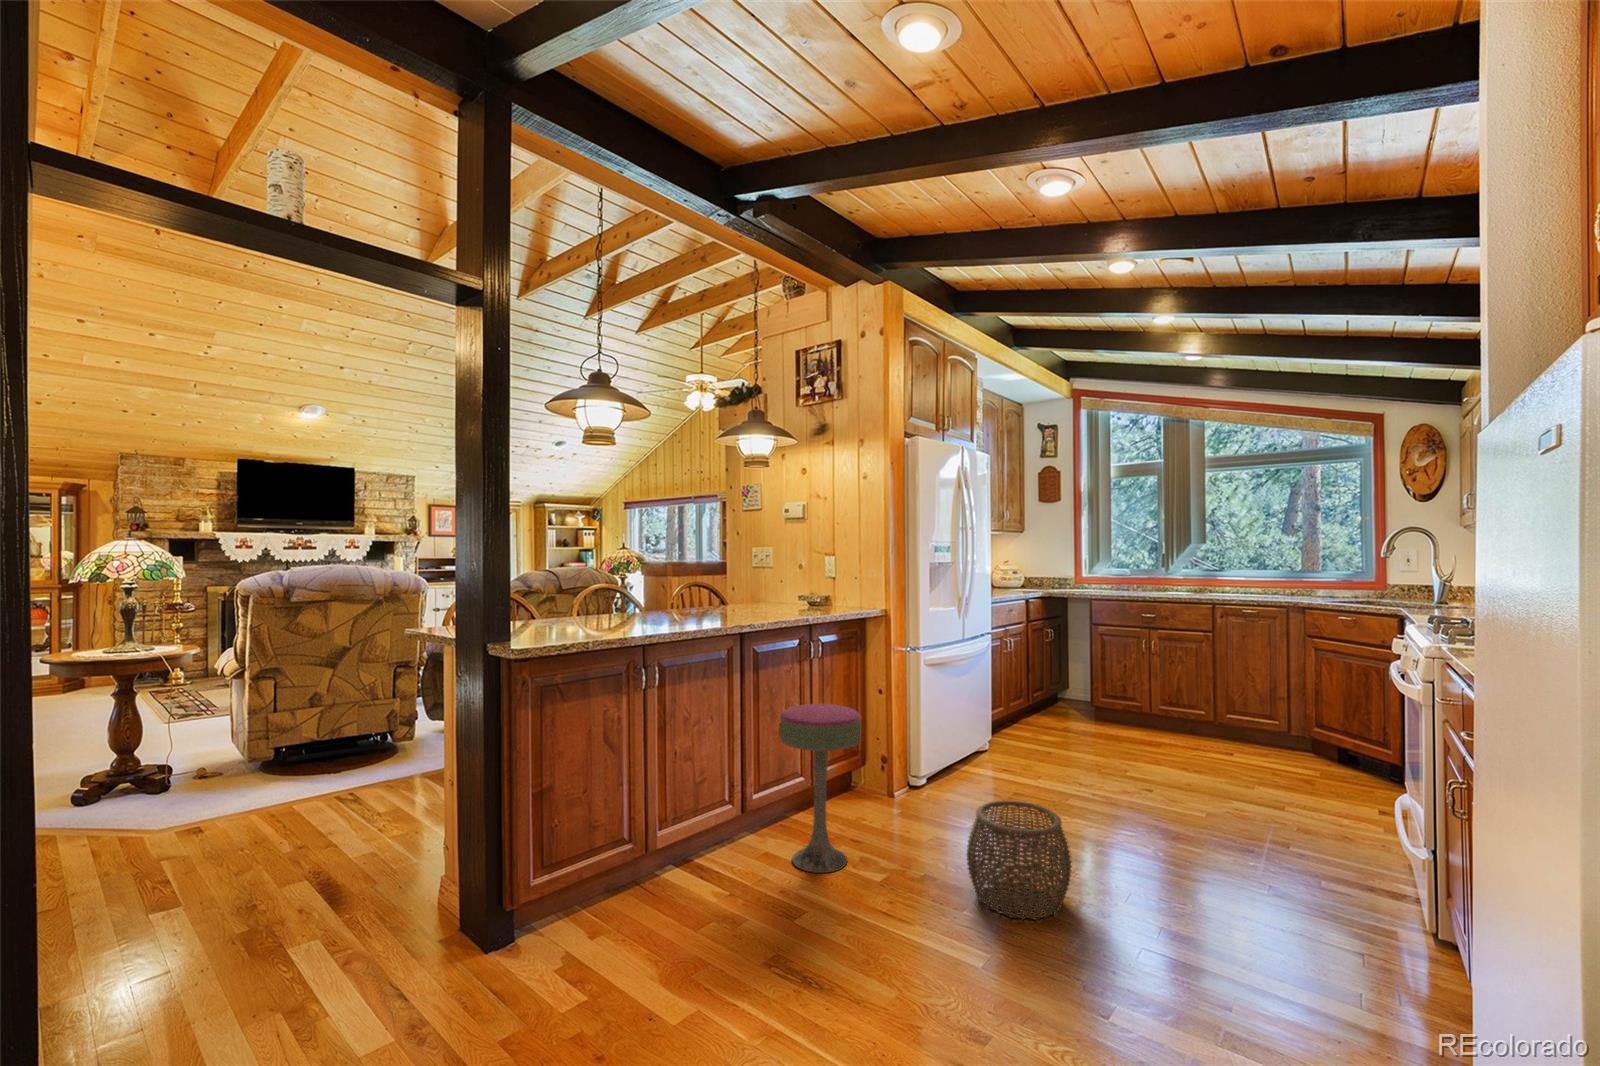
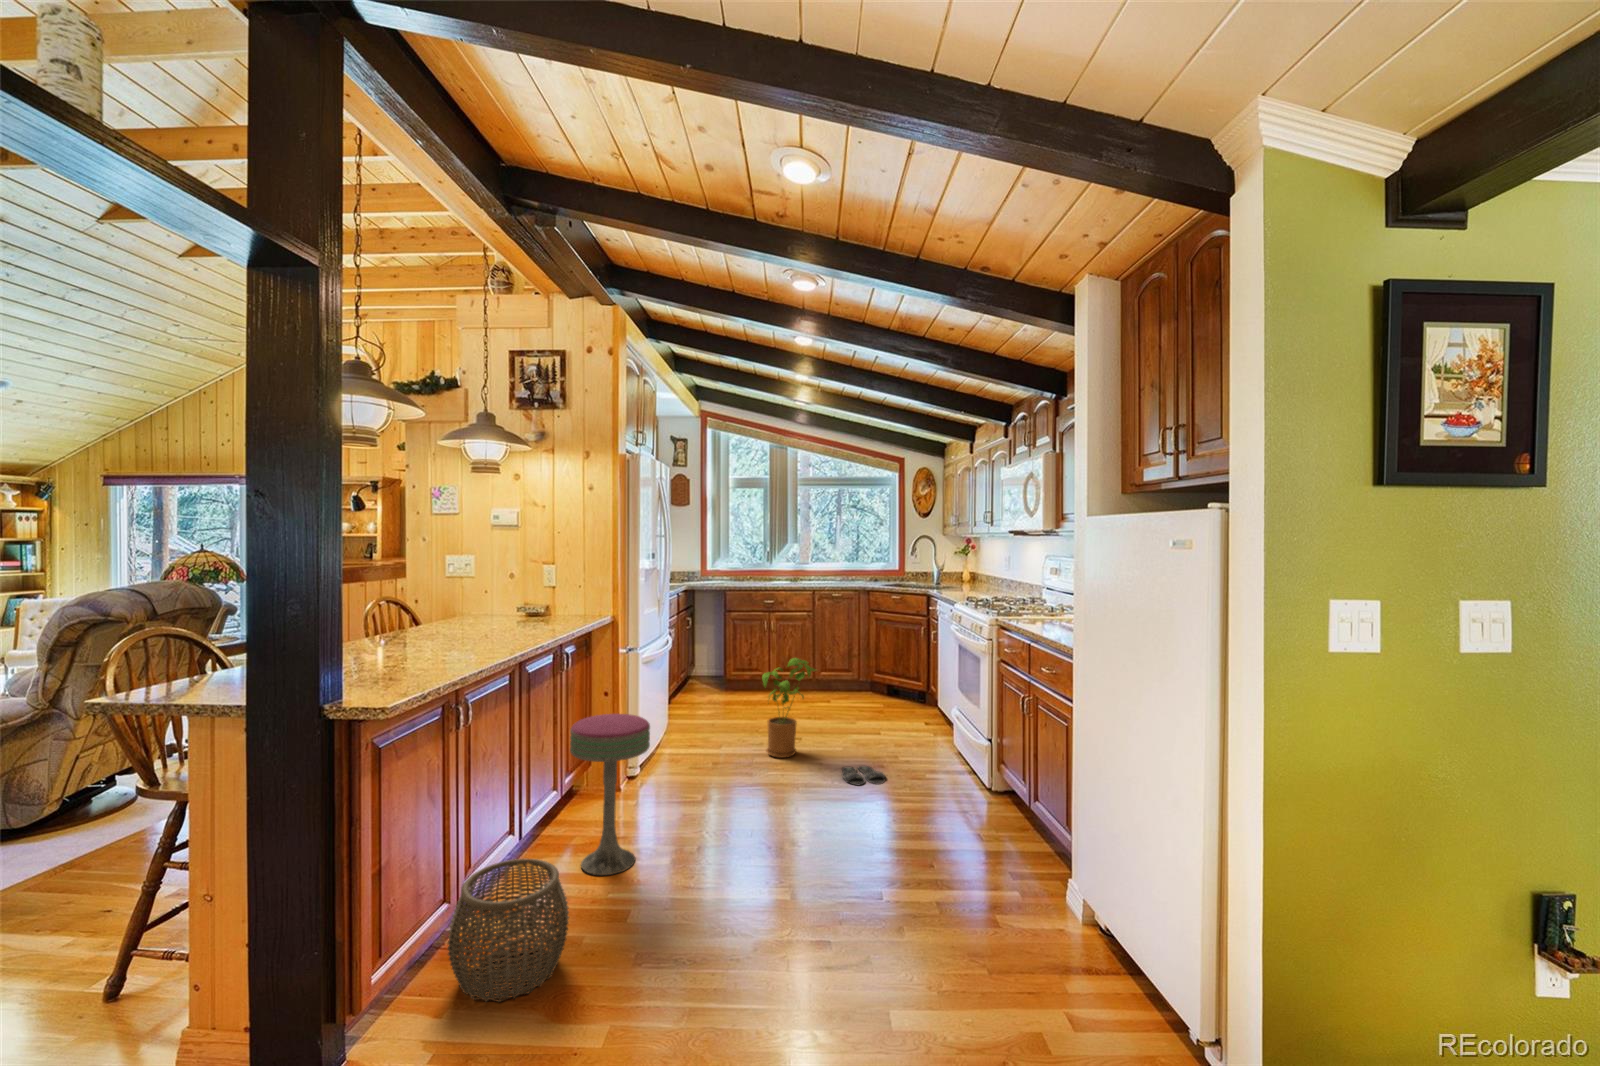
house plant: none [1079,679,1157,807] -> present [762,658,816,758]
woven basket: present [967,801,1072,920] -> present [448,859,569,1002]
slippers: none [1163,835,1233,869] -> present [842,766,885,785]

